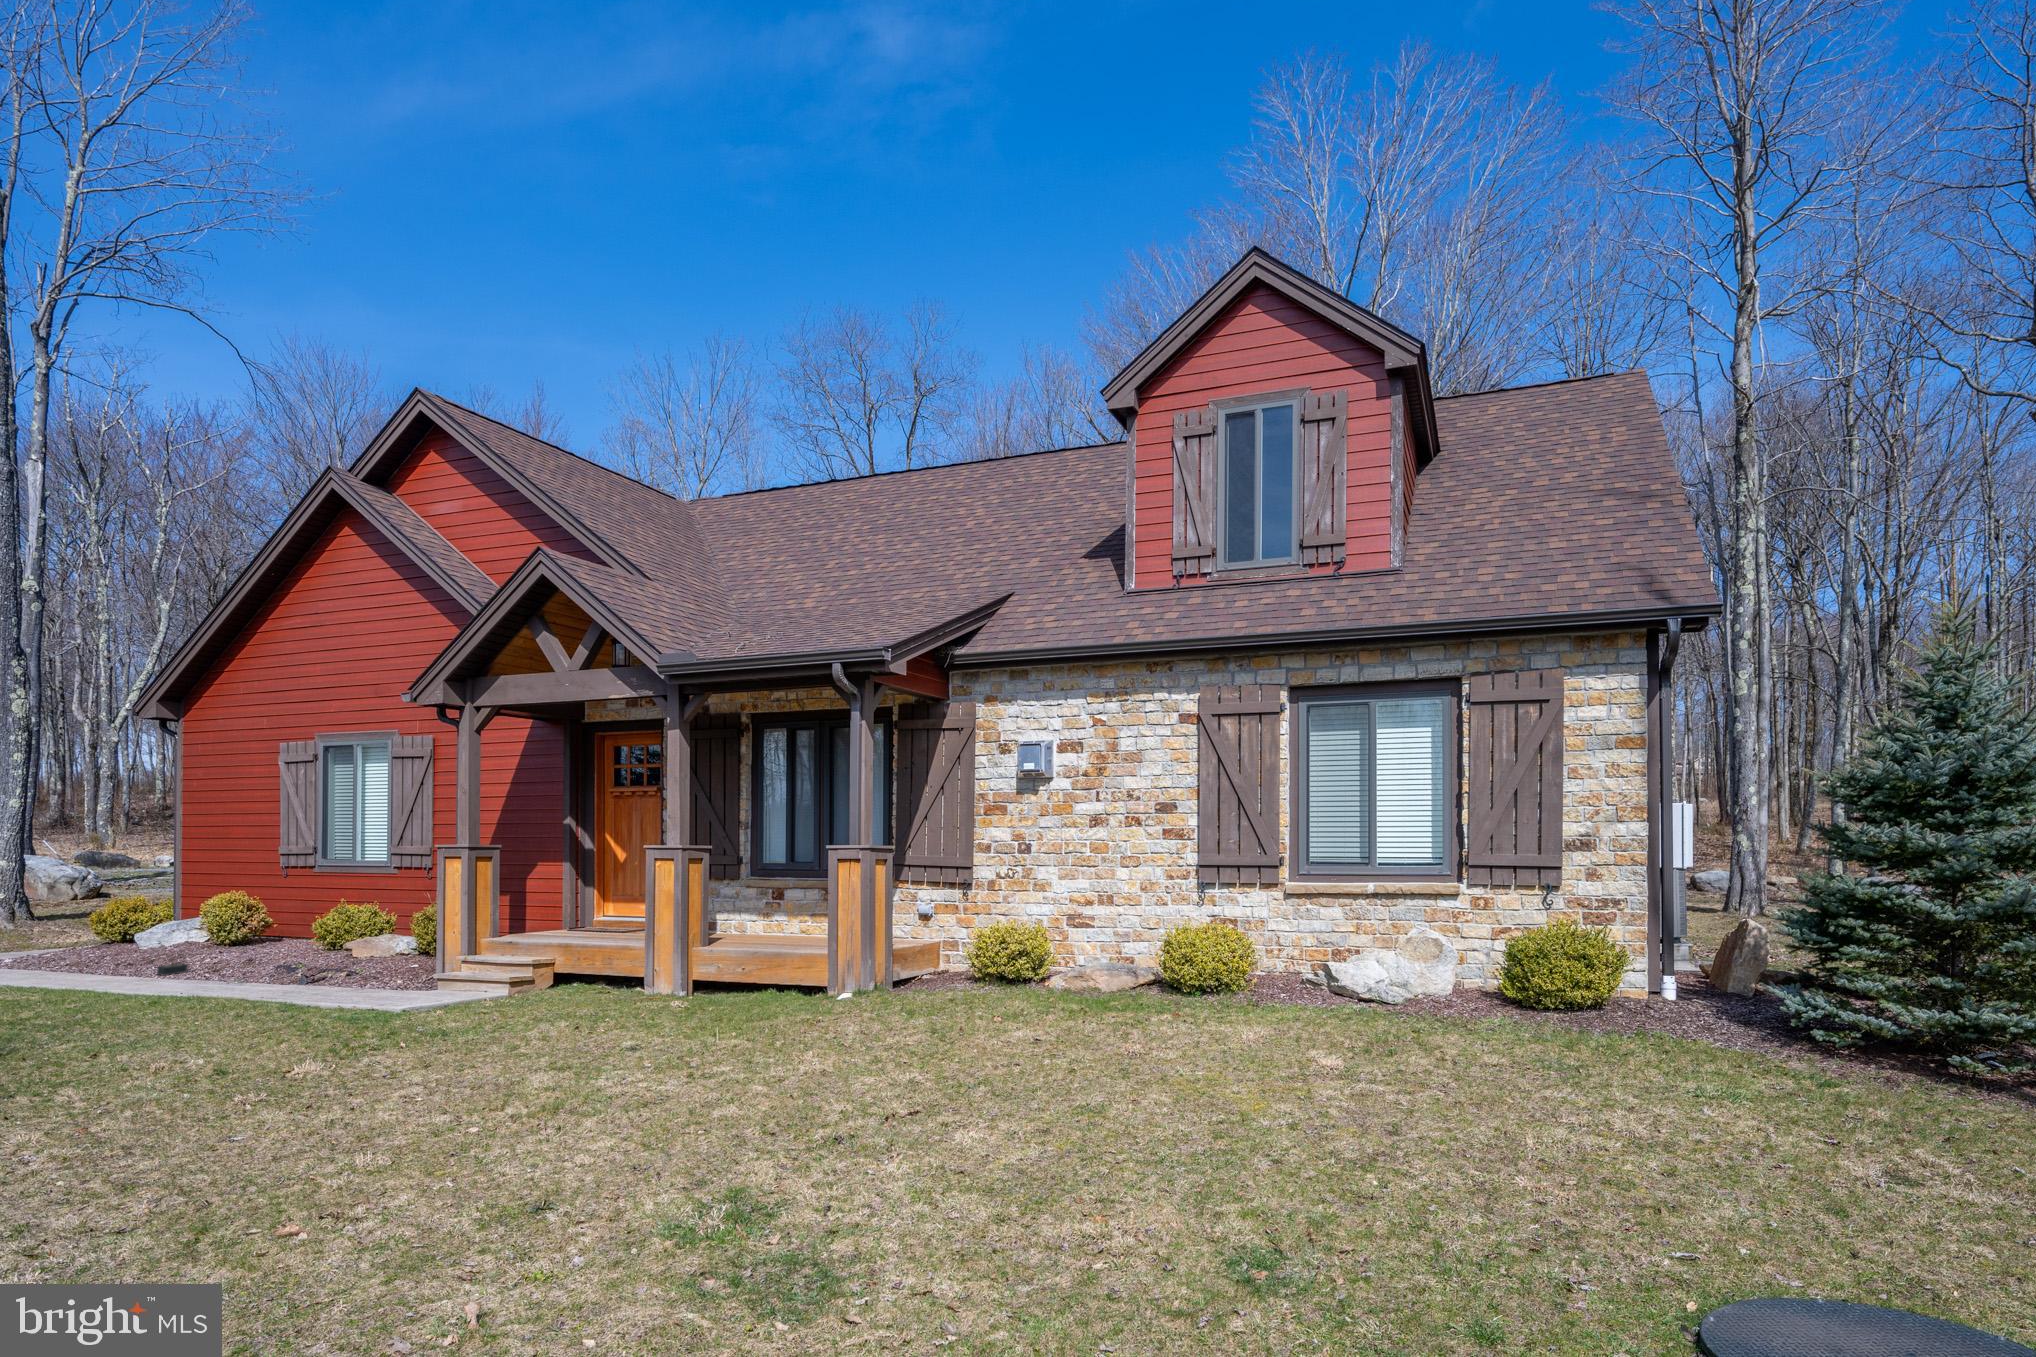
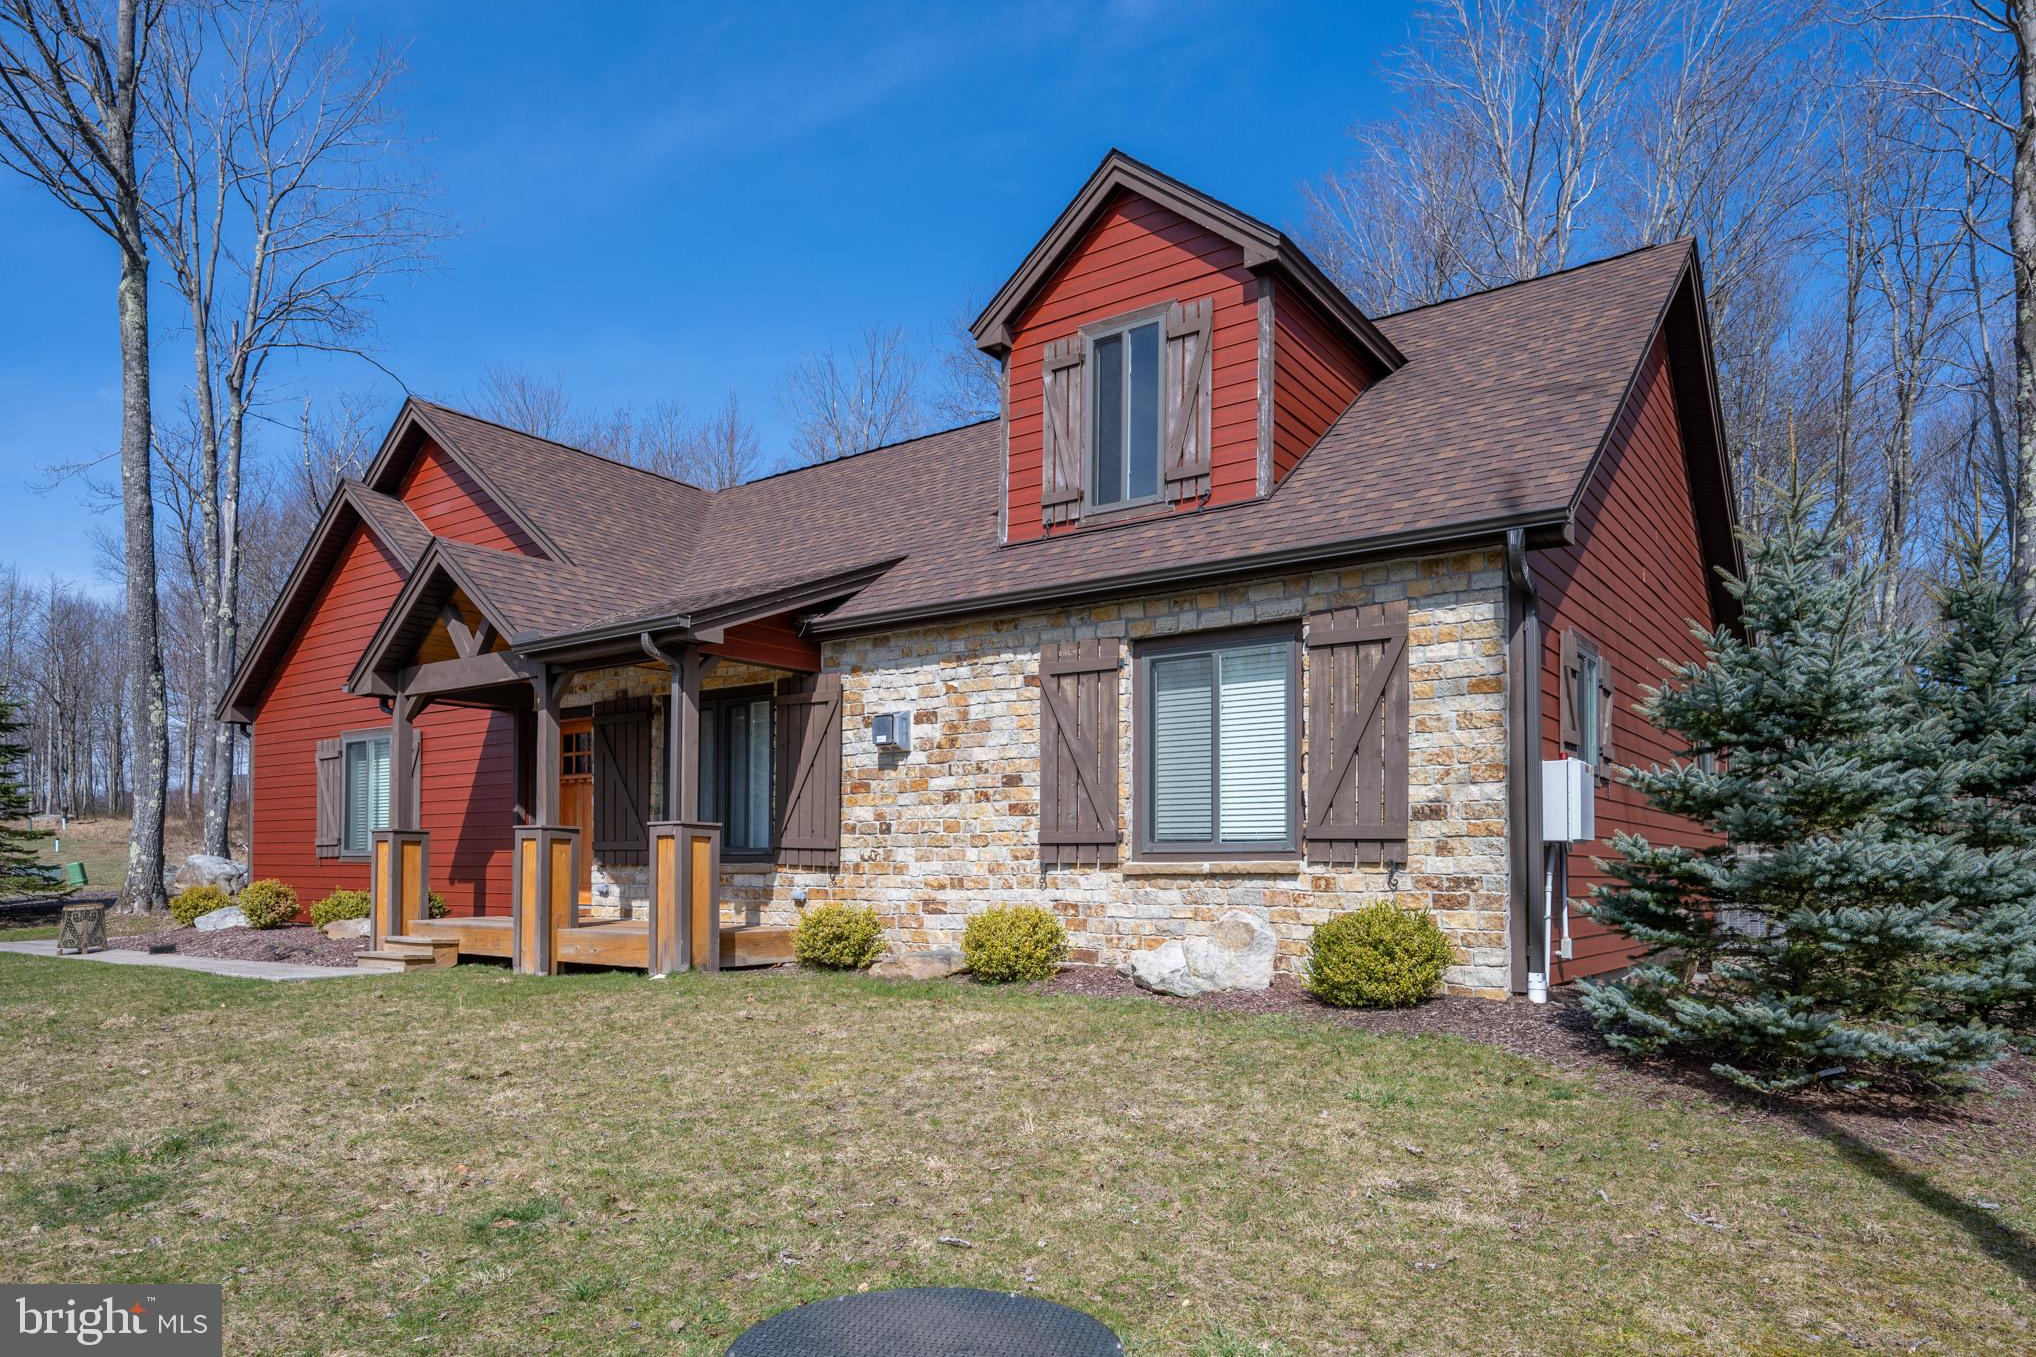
basket: none [34,920,88,978] -> present [57,903,108,955]

